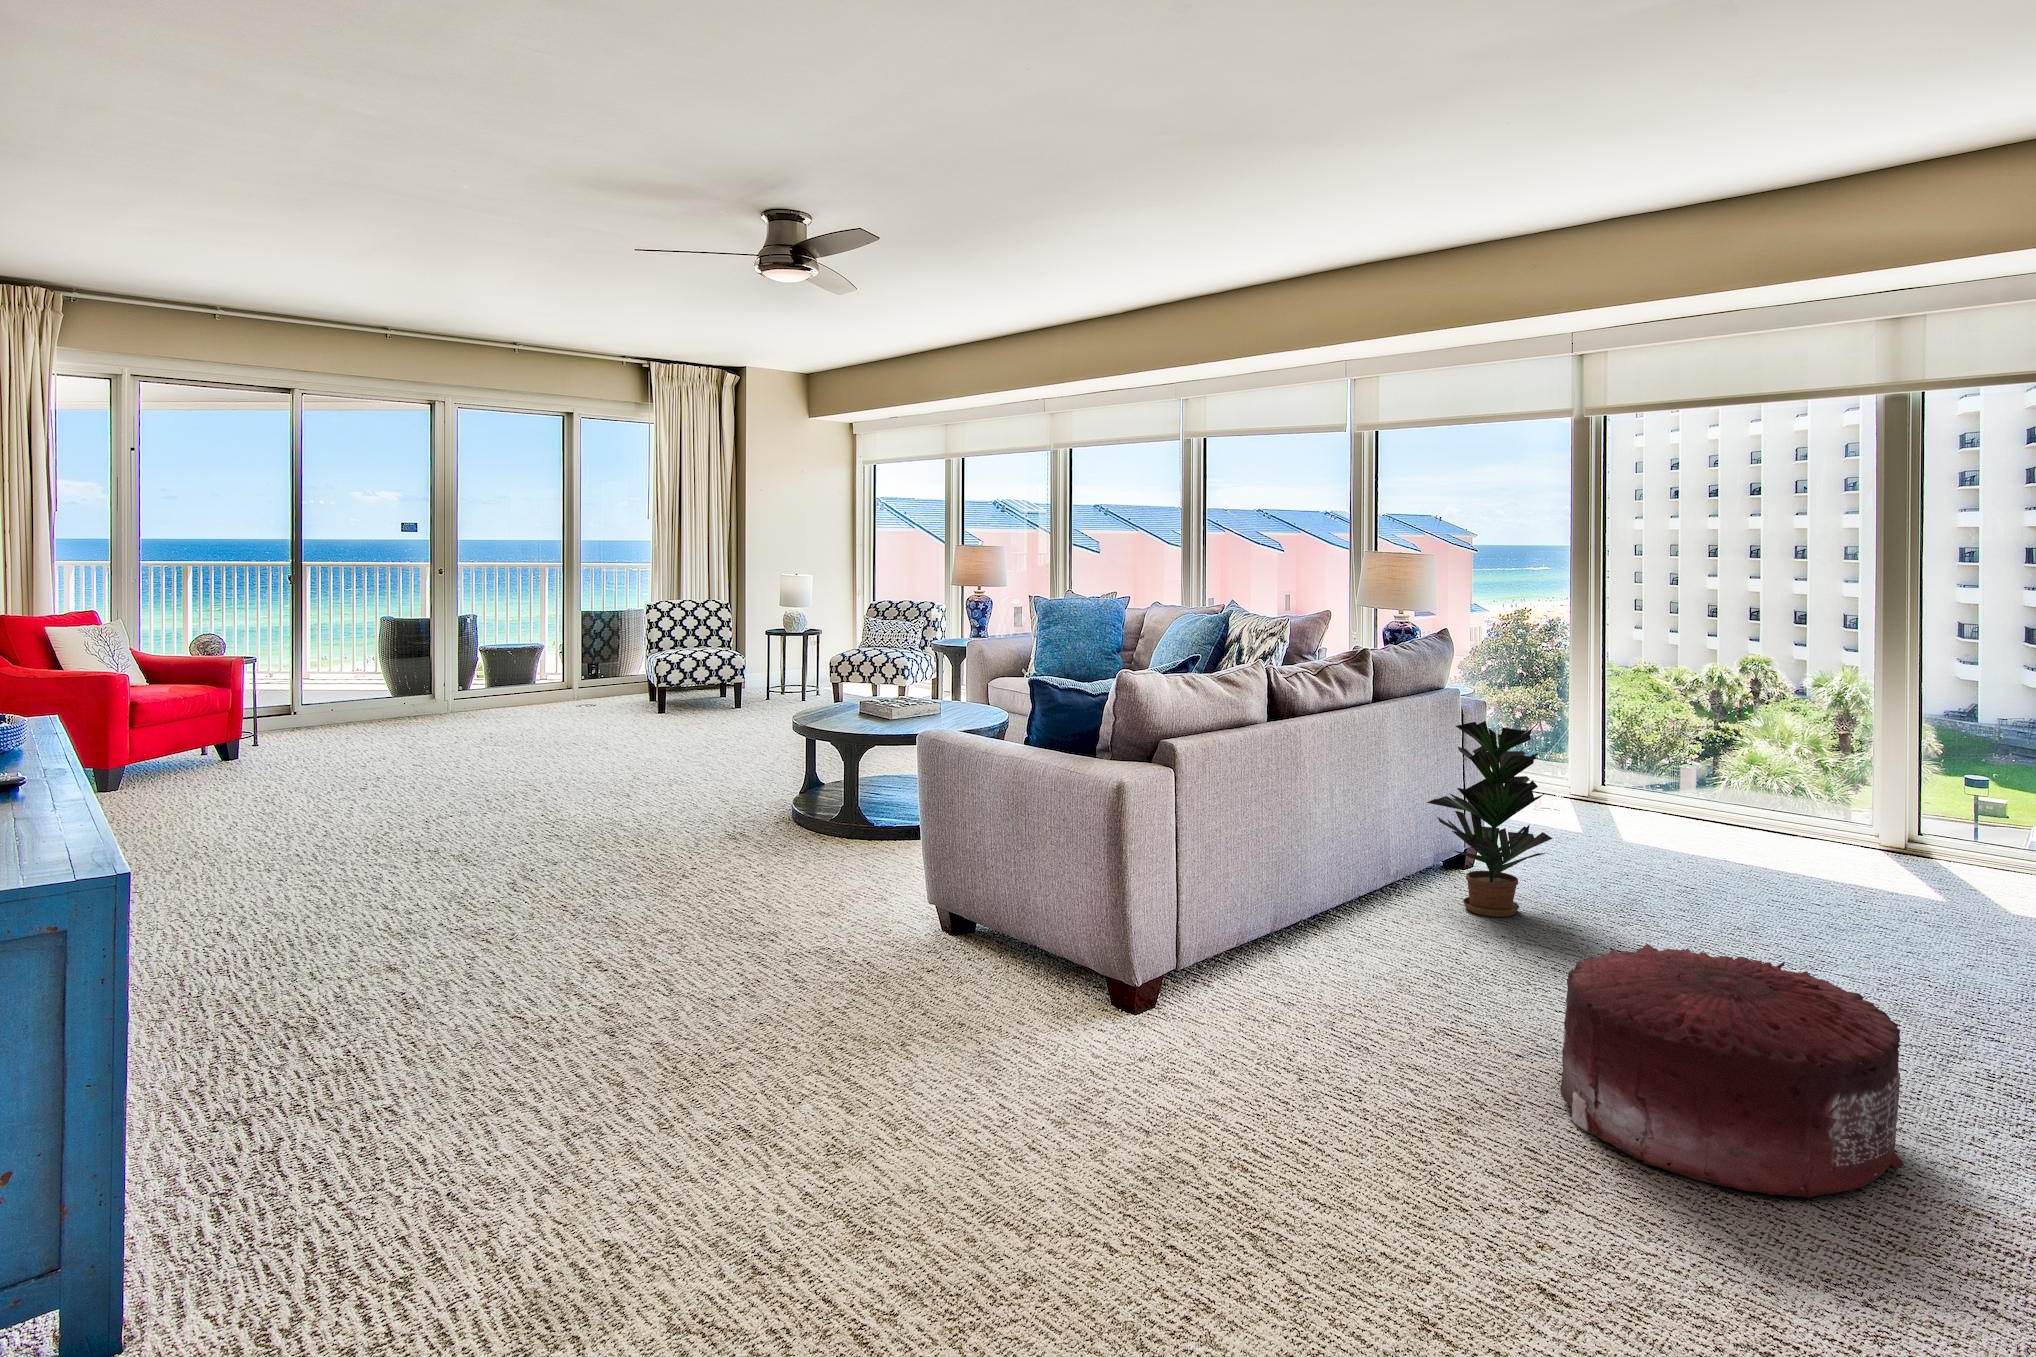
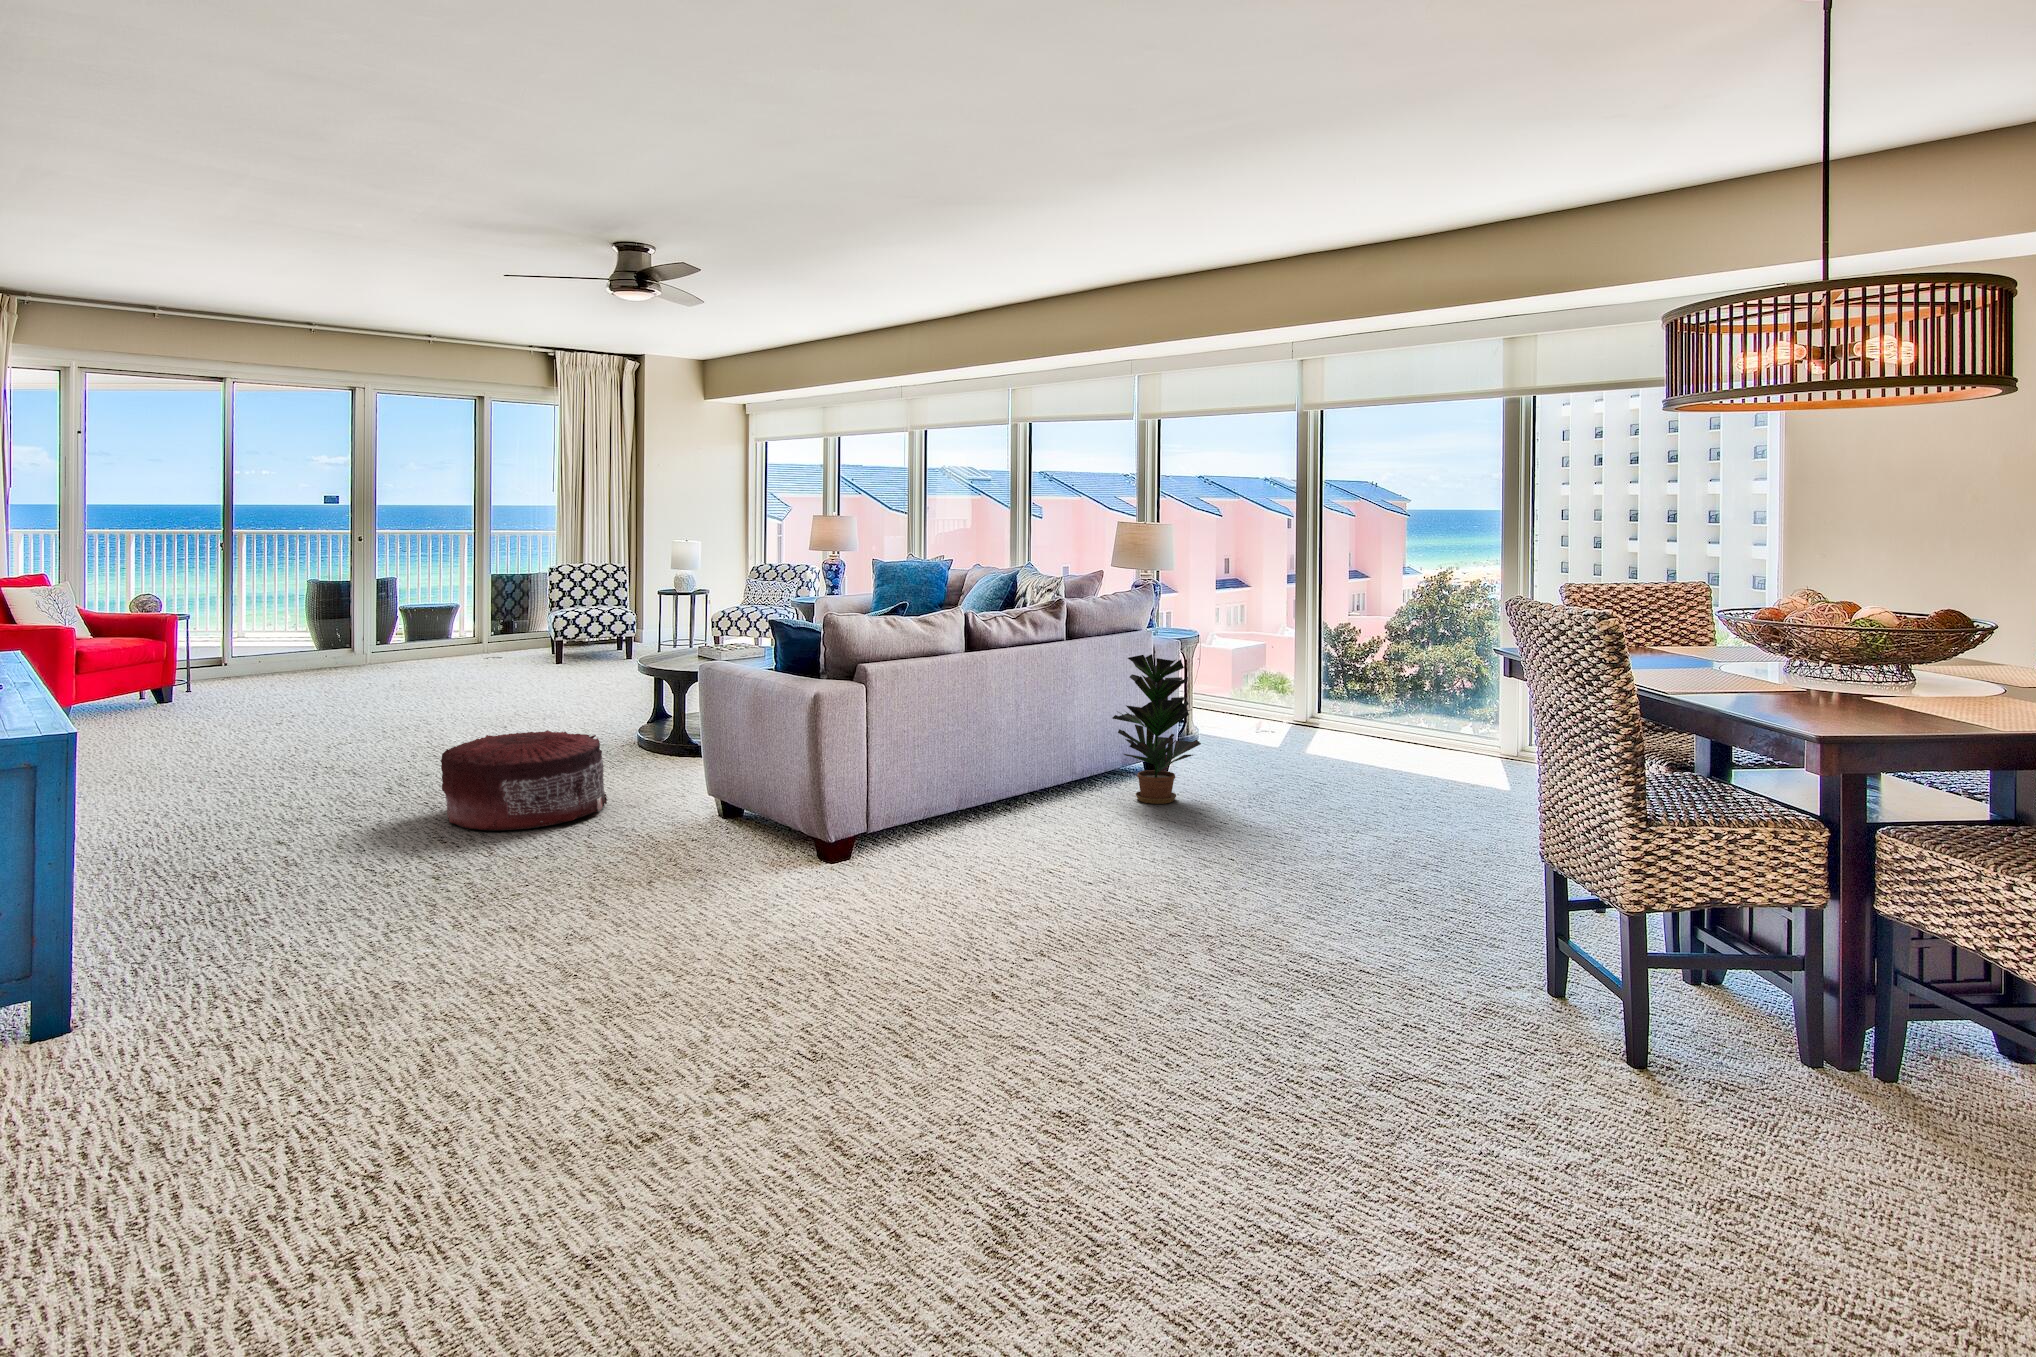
pouf: present [1560,944,1904,1198] -> present [440,730,607,830]

